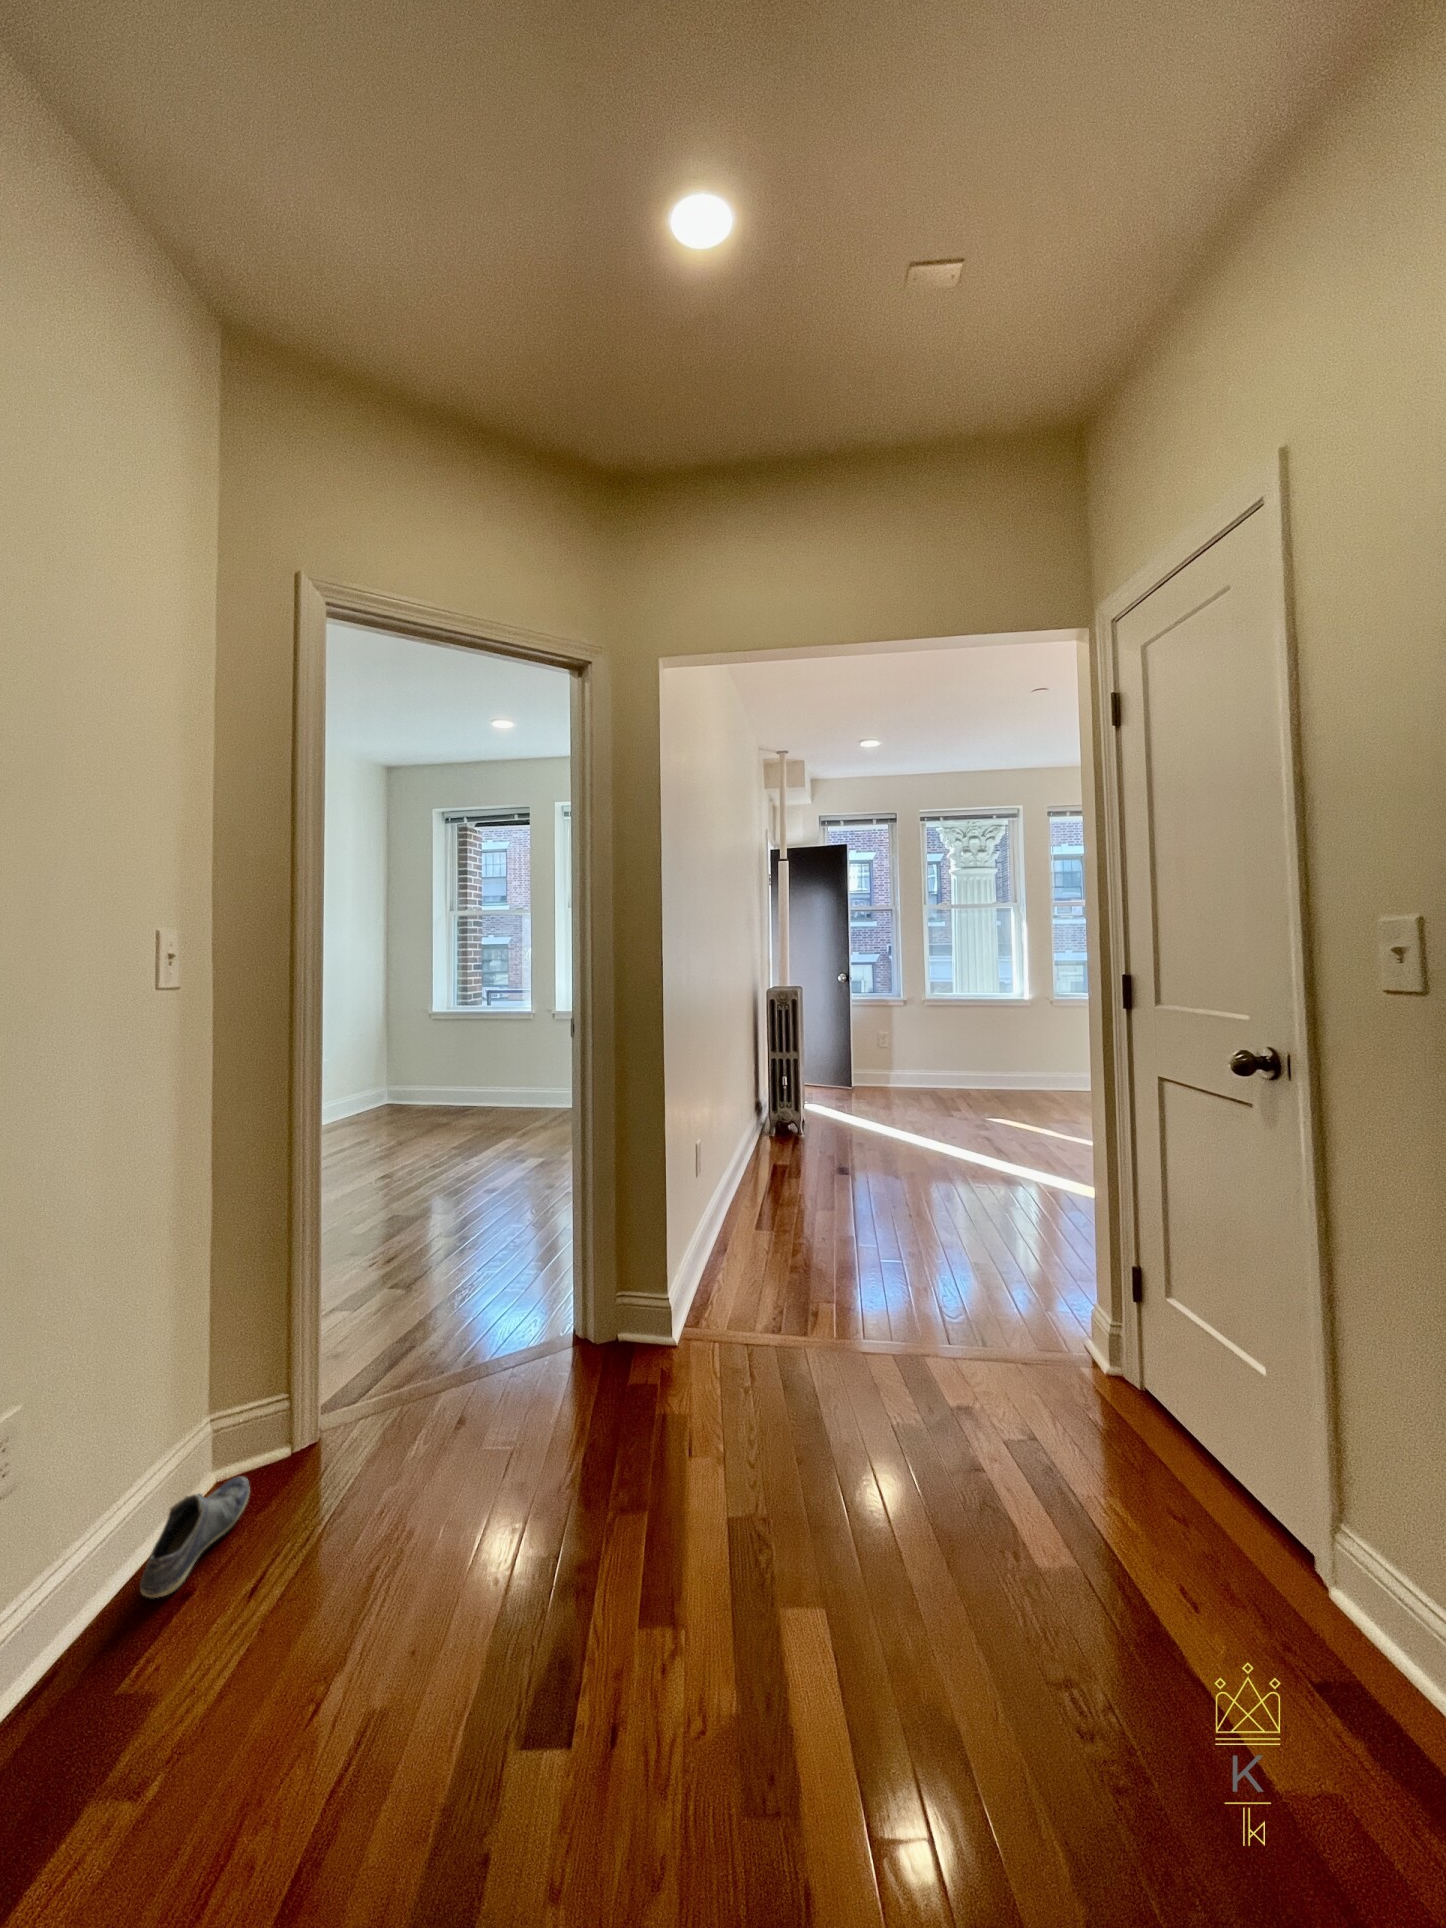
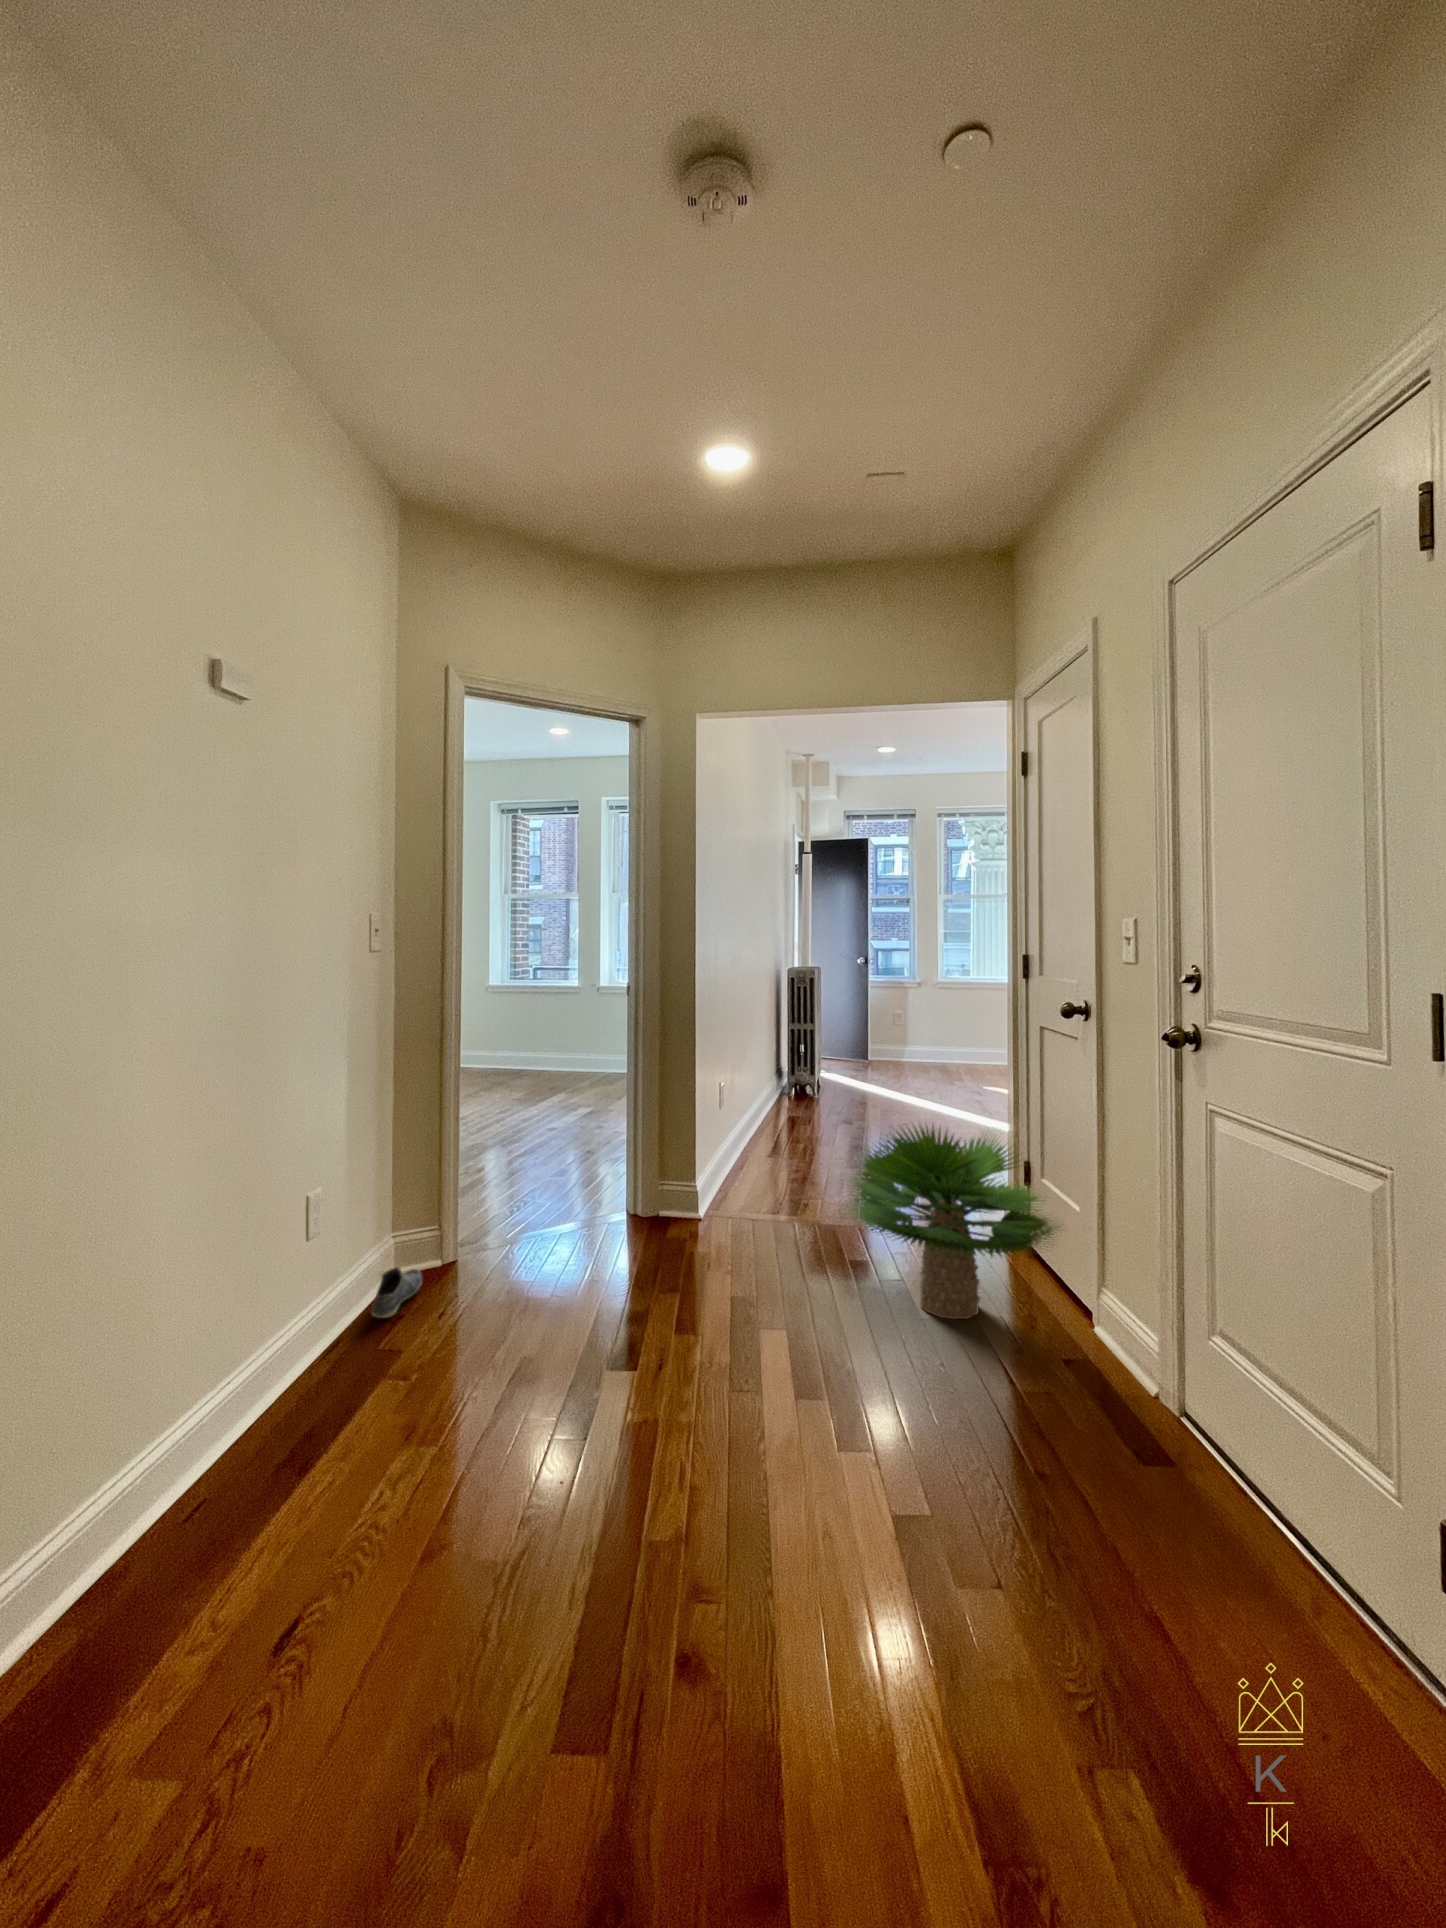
potted plant: none [886,1225,1282,1571] -> present [847,1124,1059,1319]

